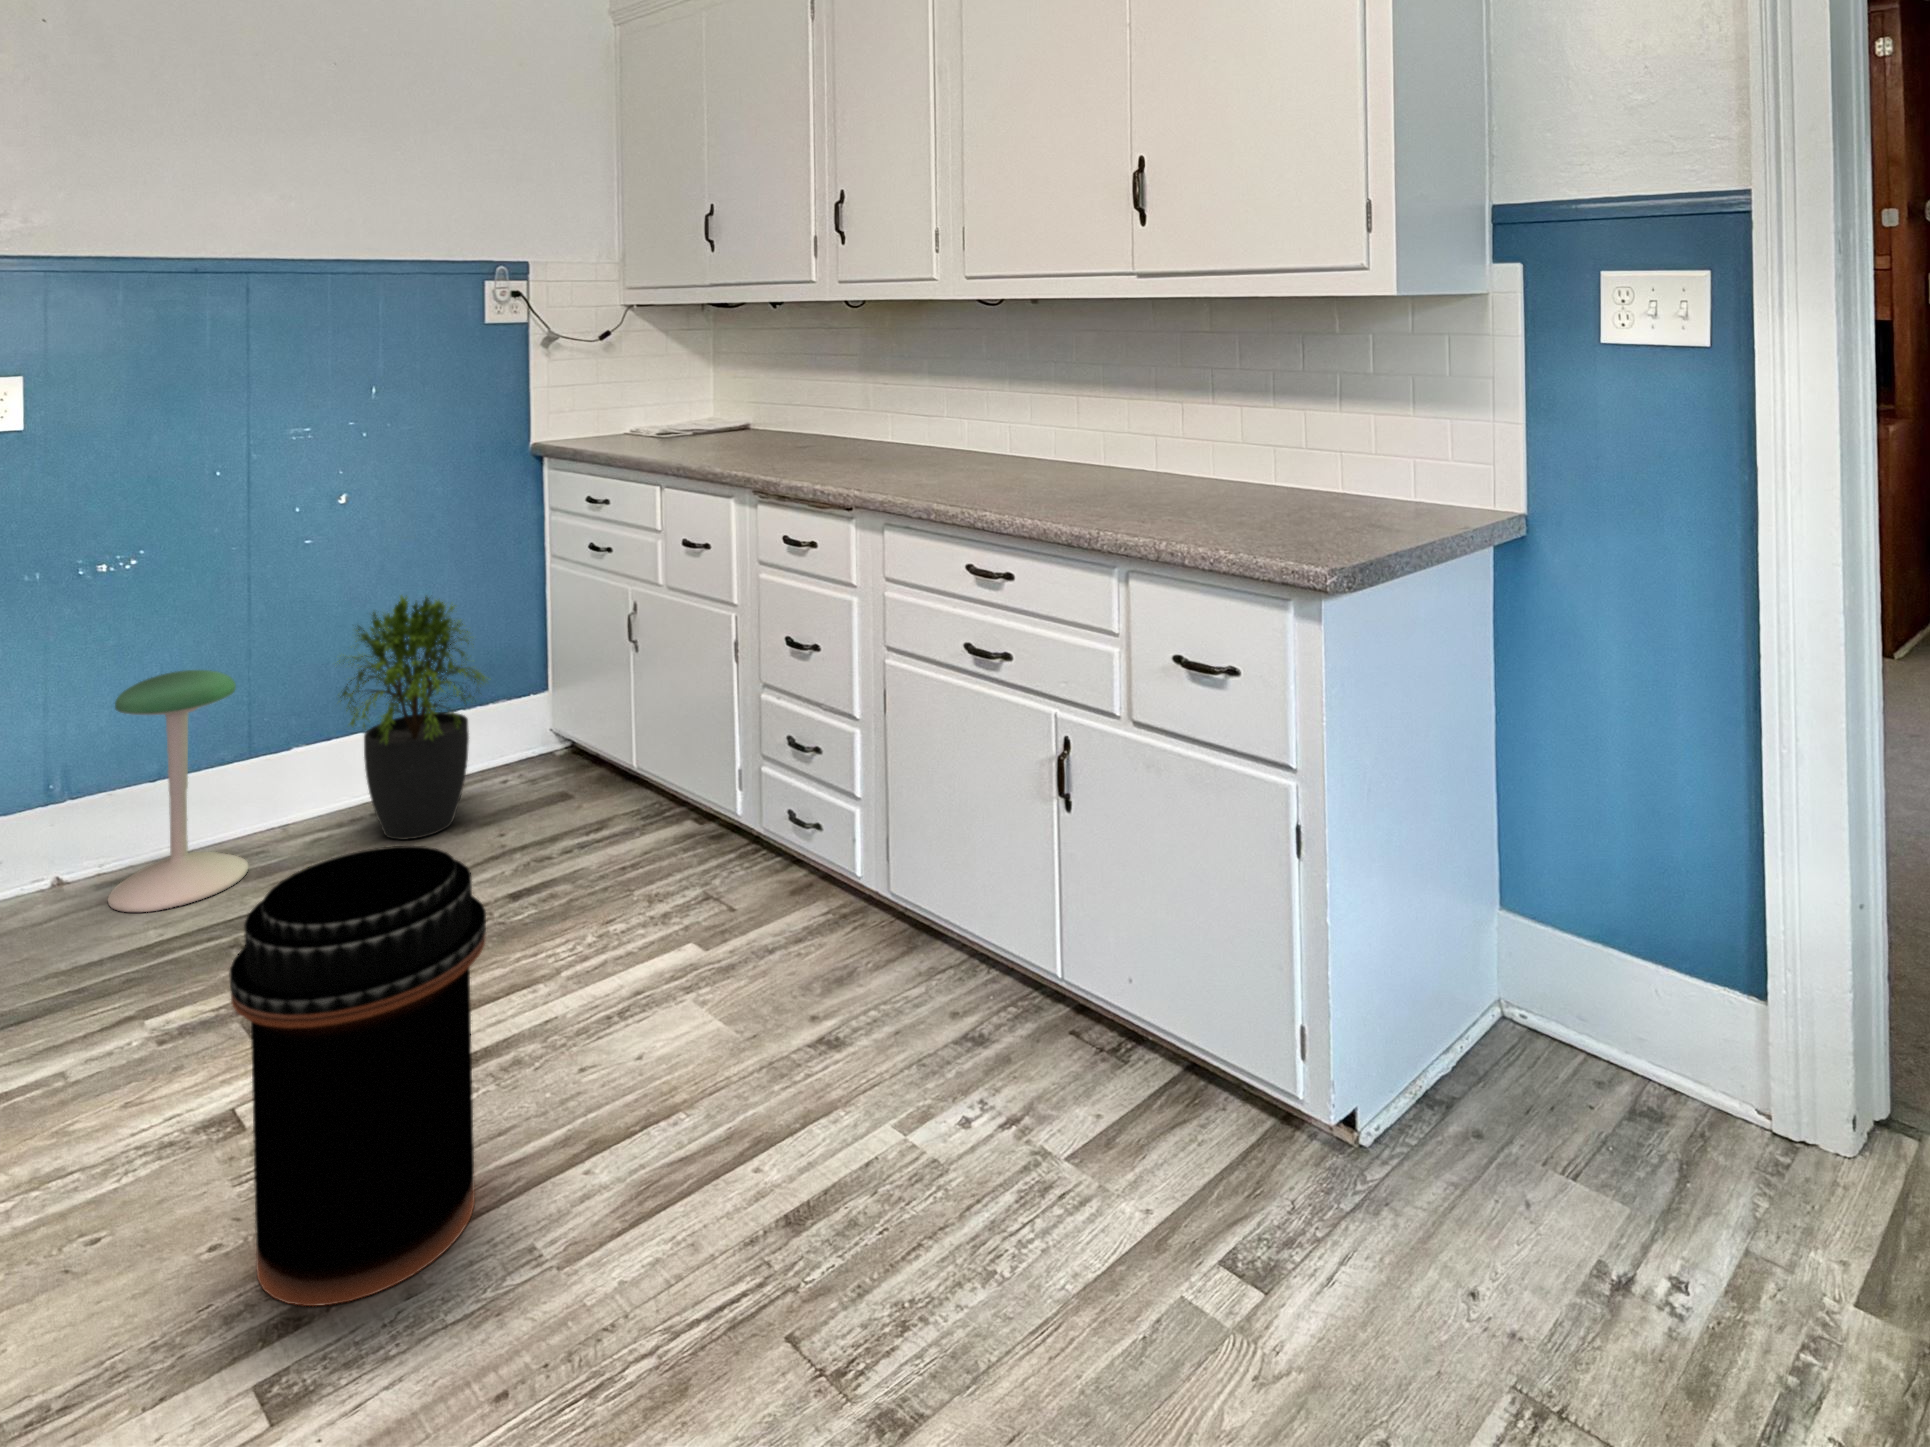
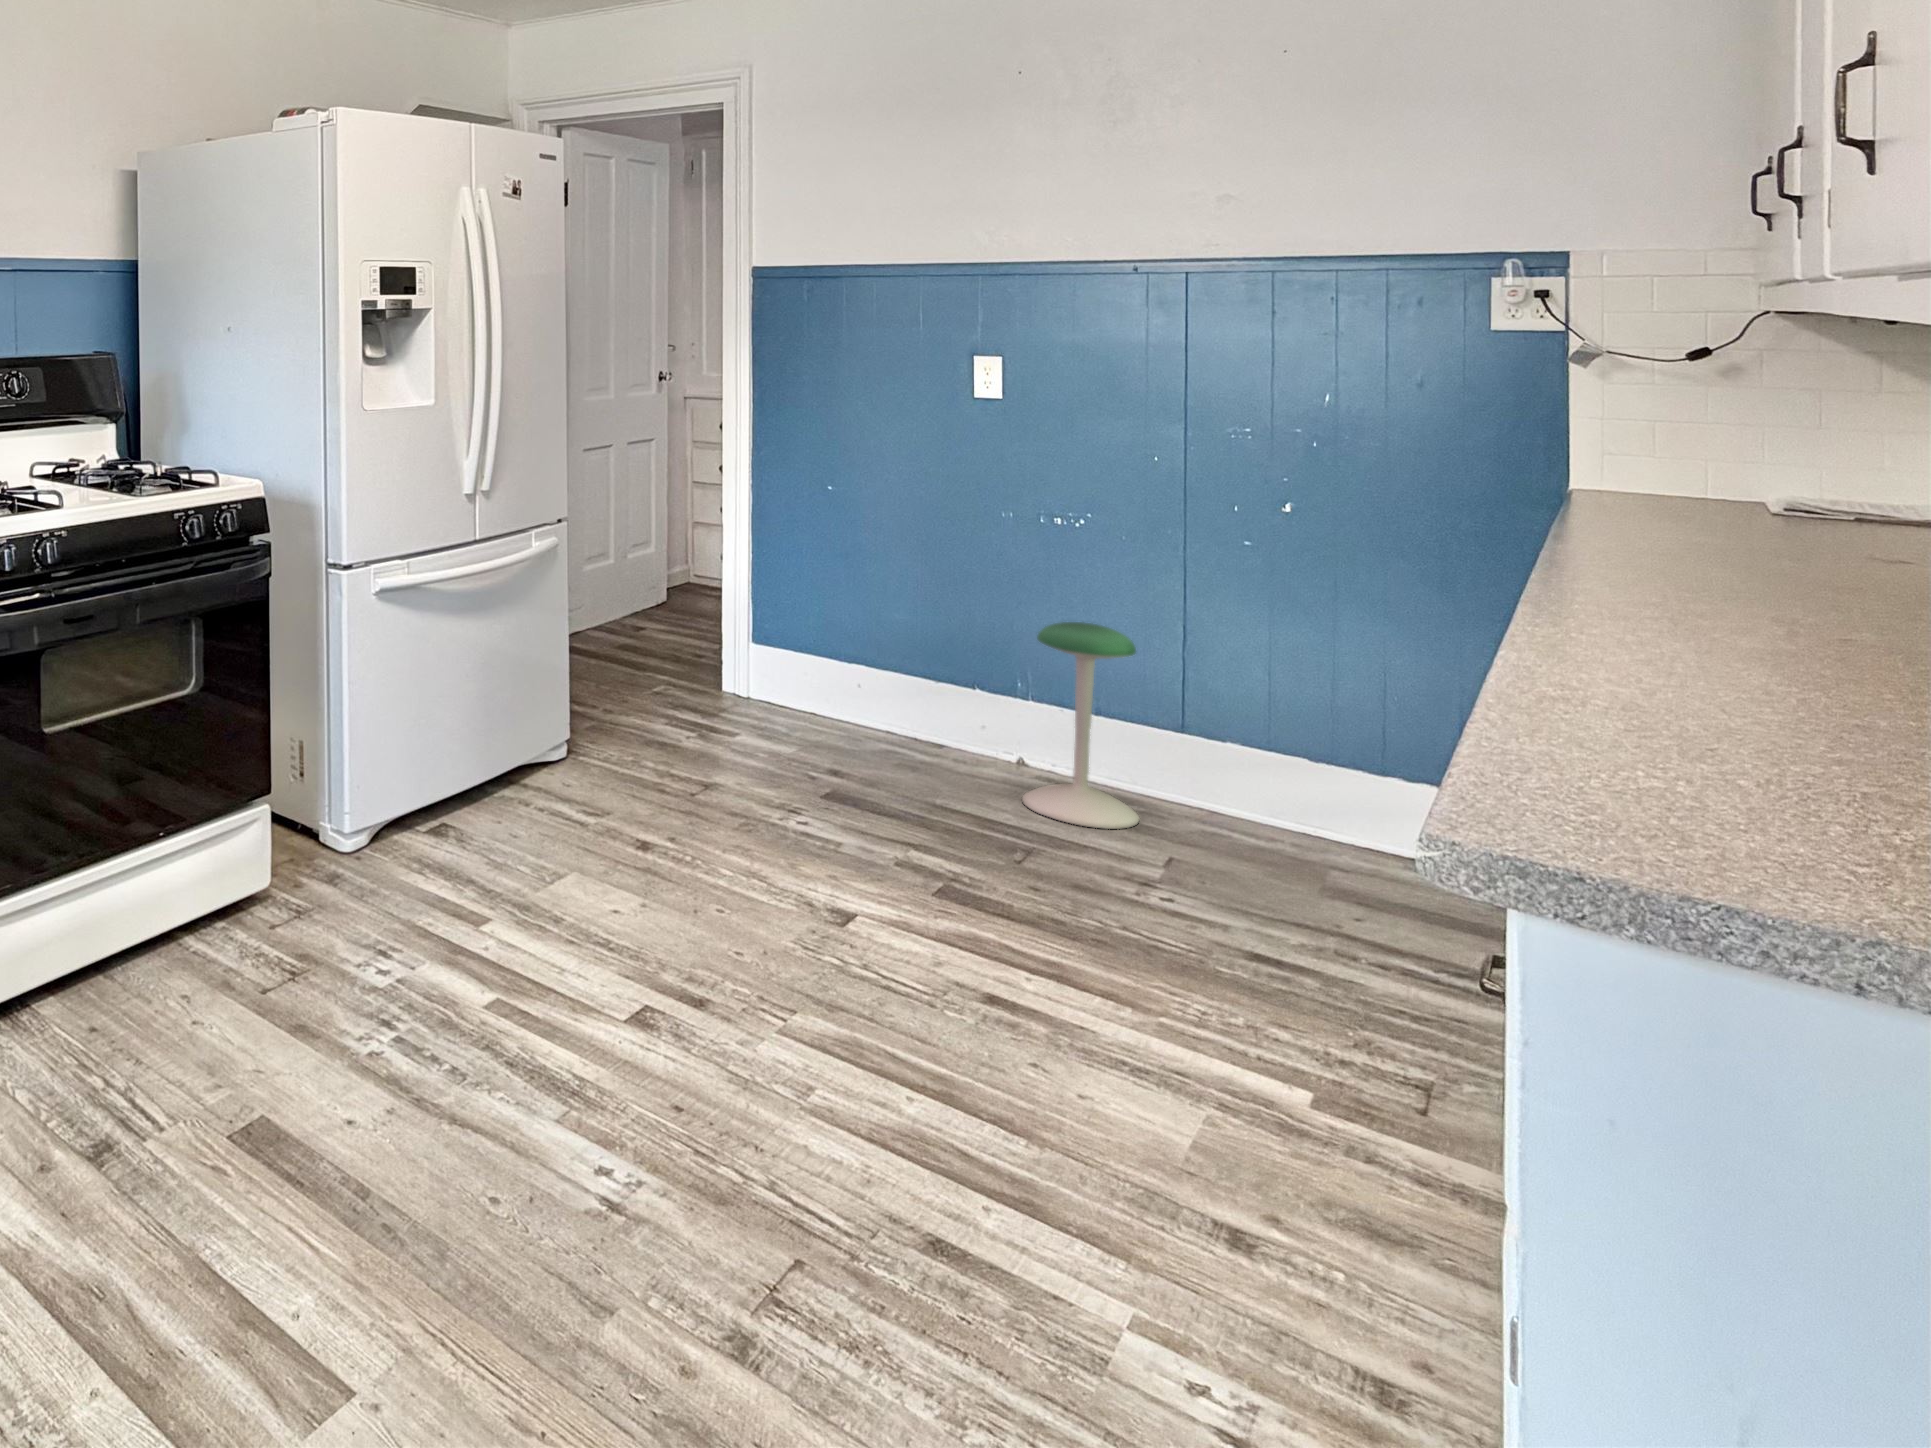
potted plant: present [339,595,486,840] -> none [1211,617,1389,893]
trash can: present [229,846,486,1306] -> none [703,708,890,1048]

